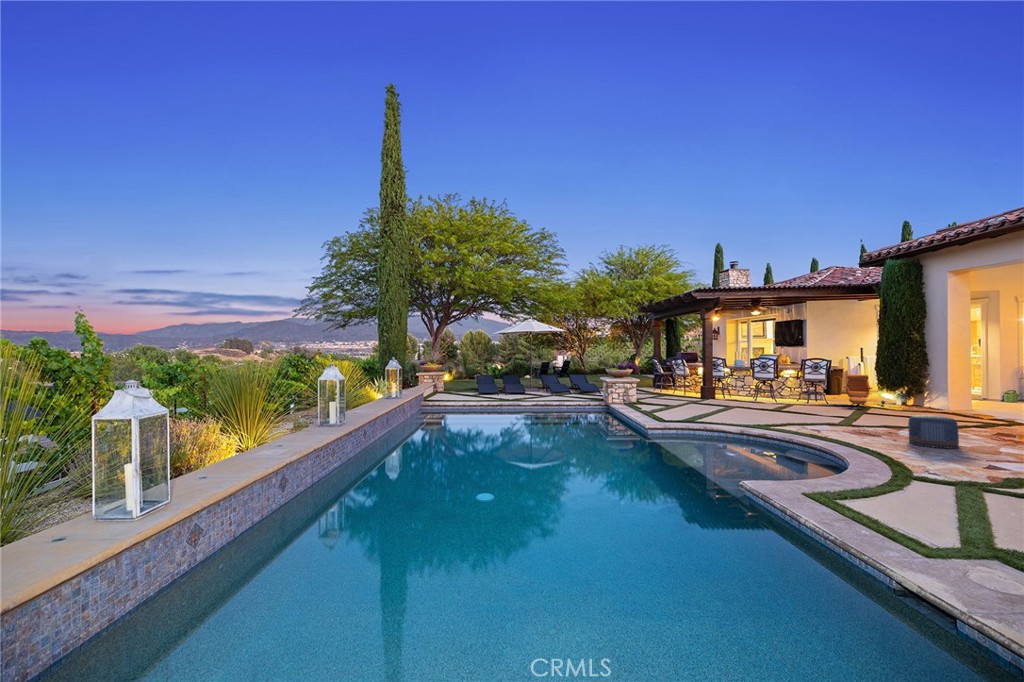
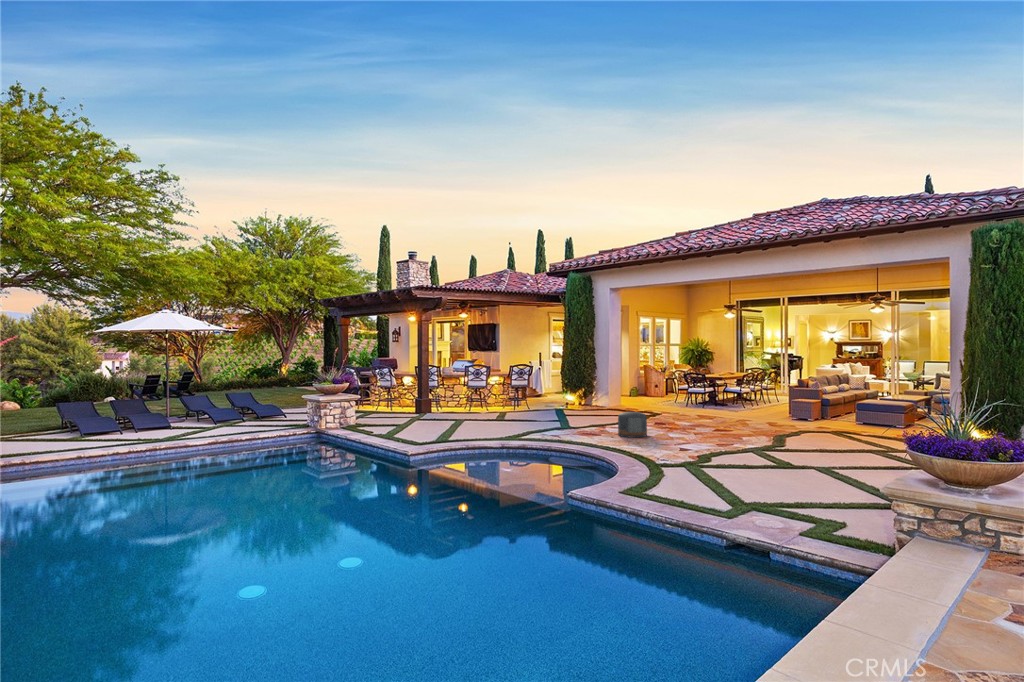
armchair: present [844,375,872,409] -> none [538,378,559,410]

